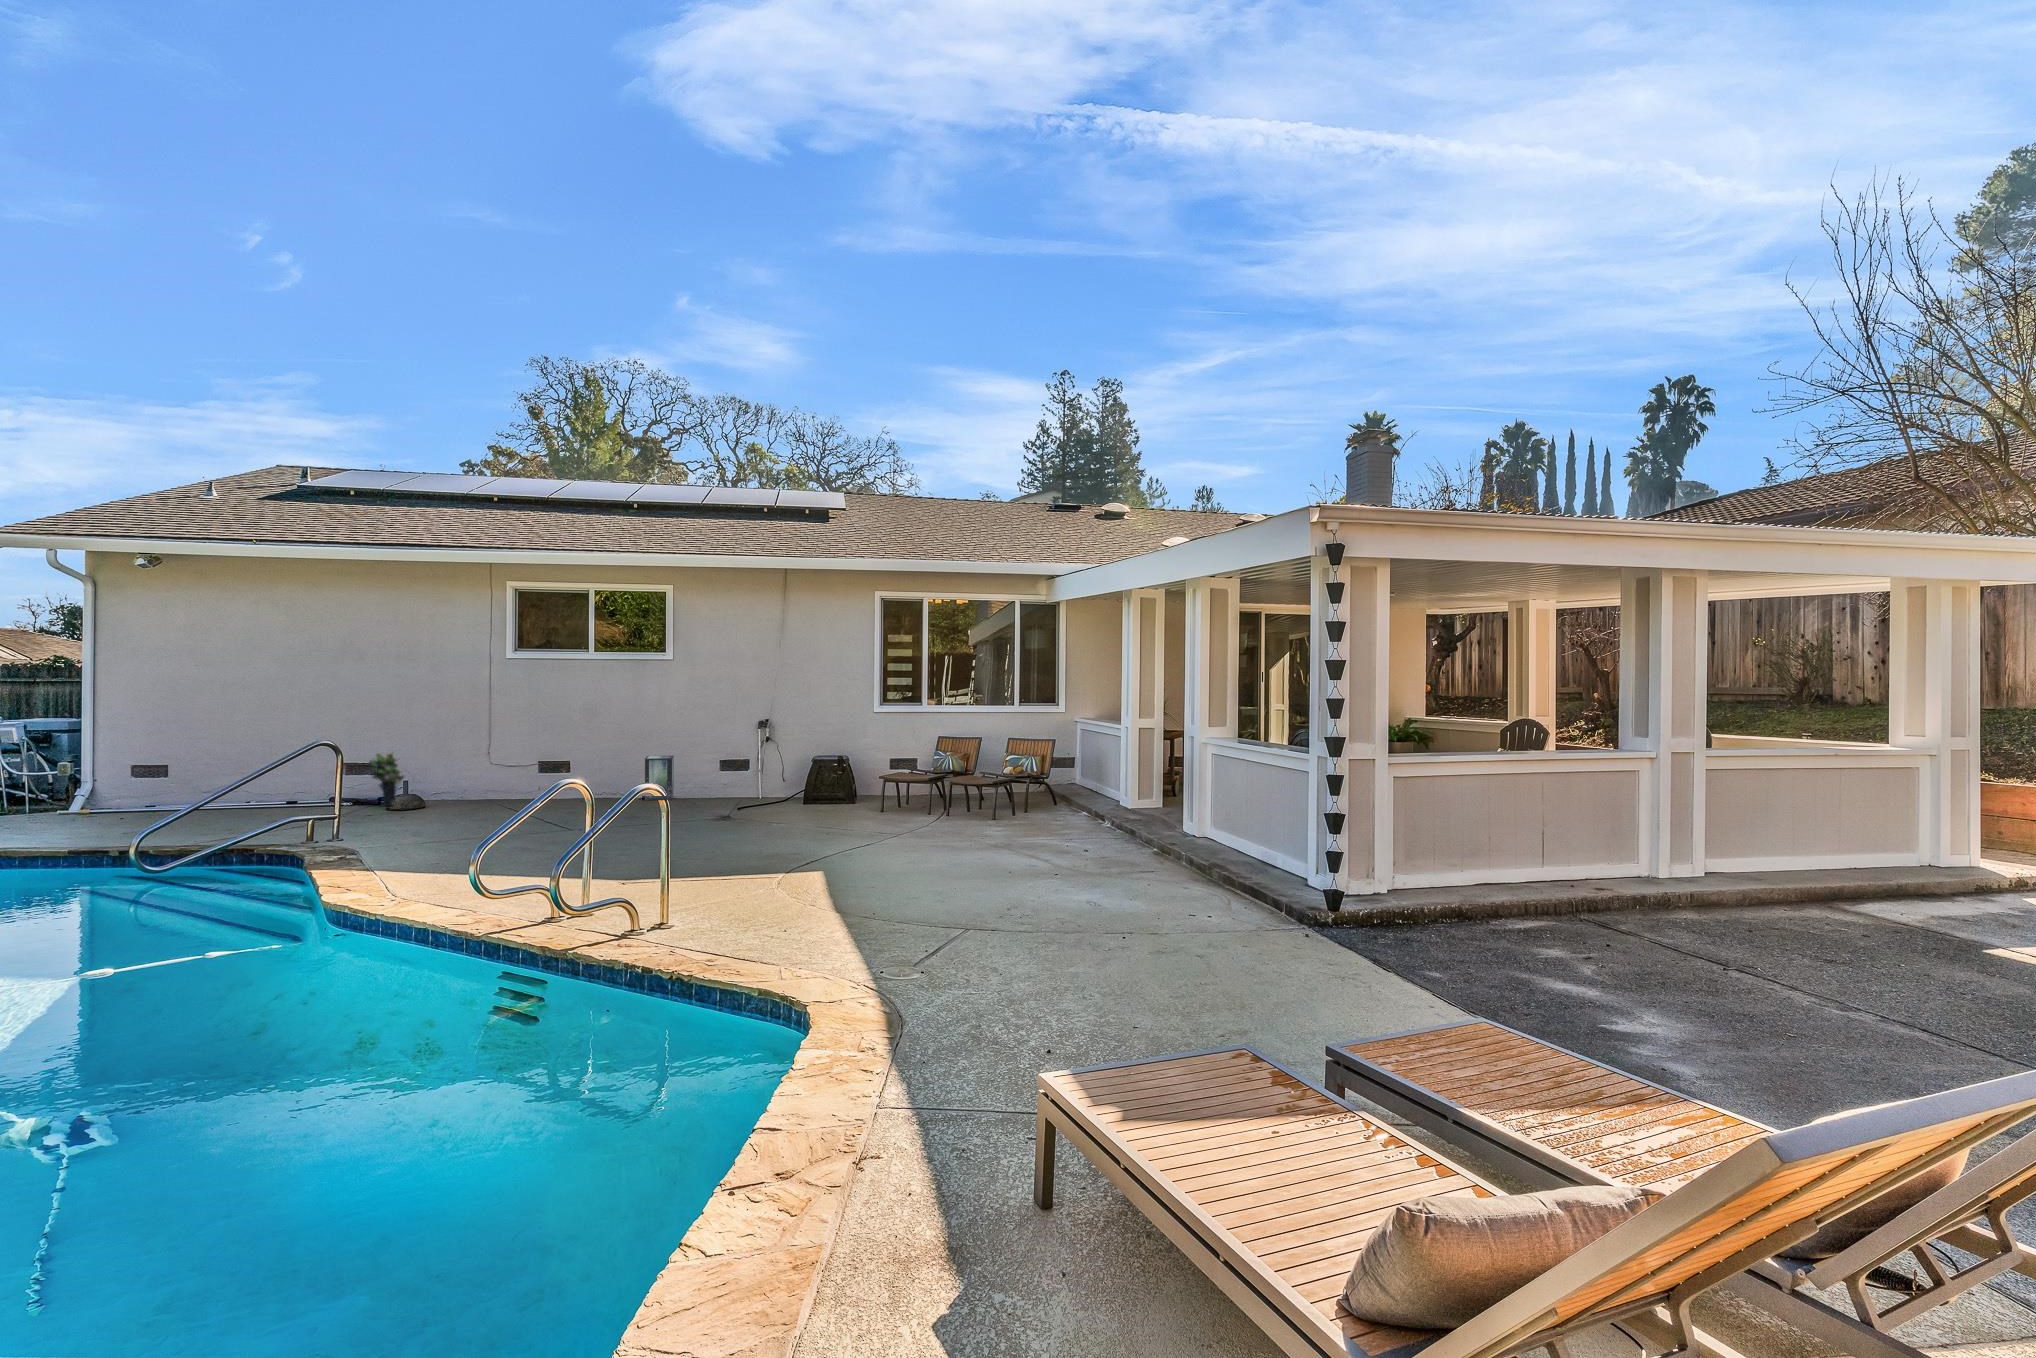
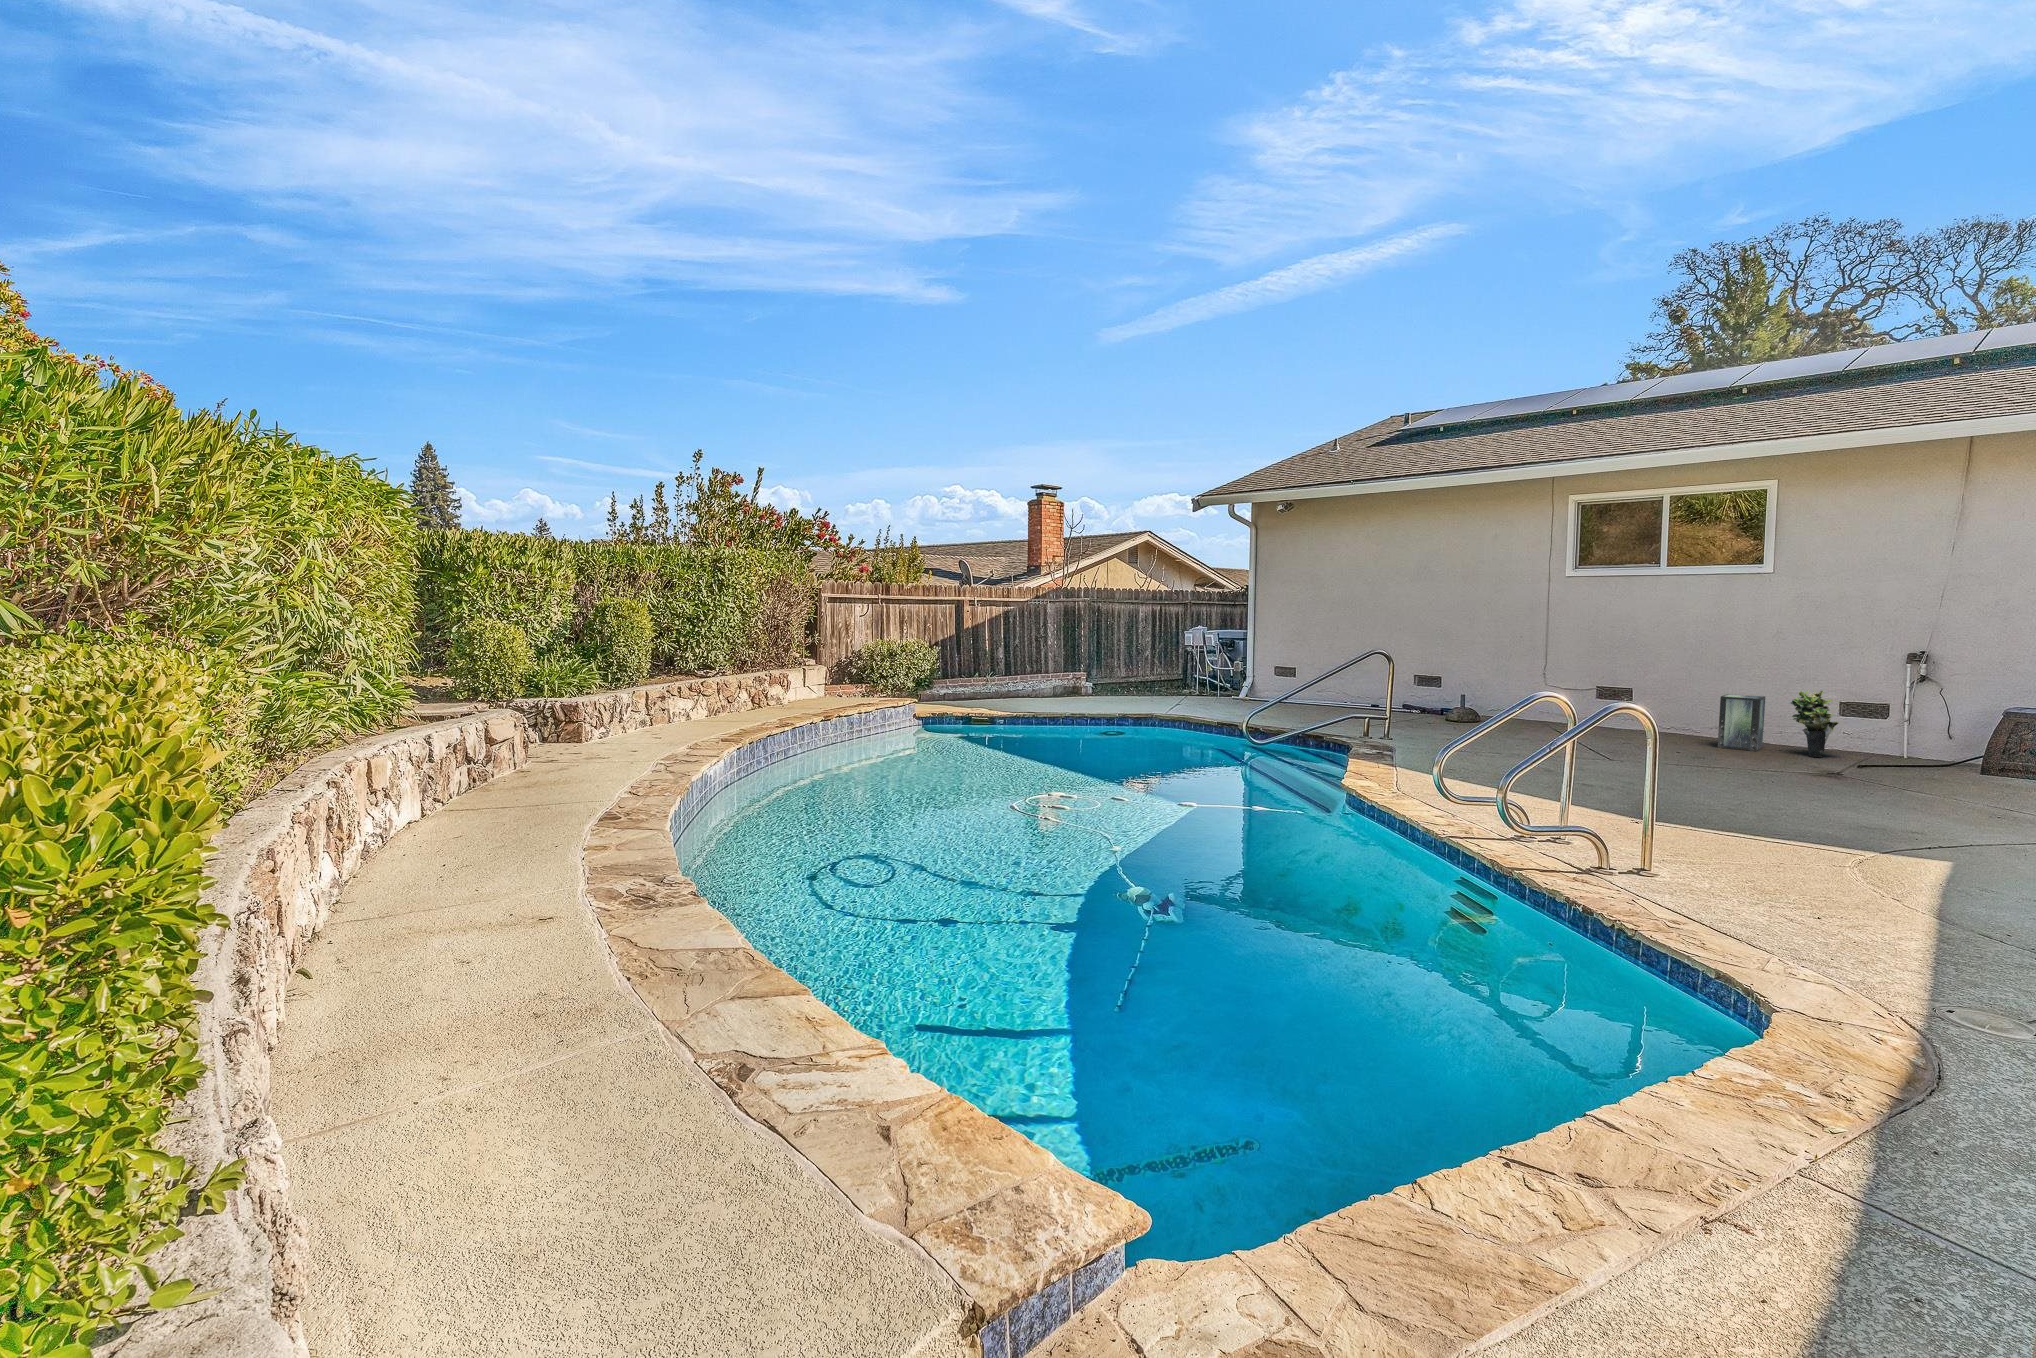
potted plant: present [369,752,404,806] -> present [1790,691,1838,757]

